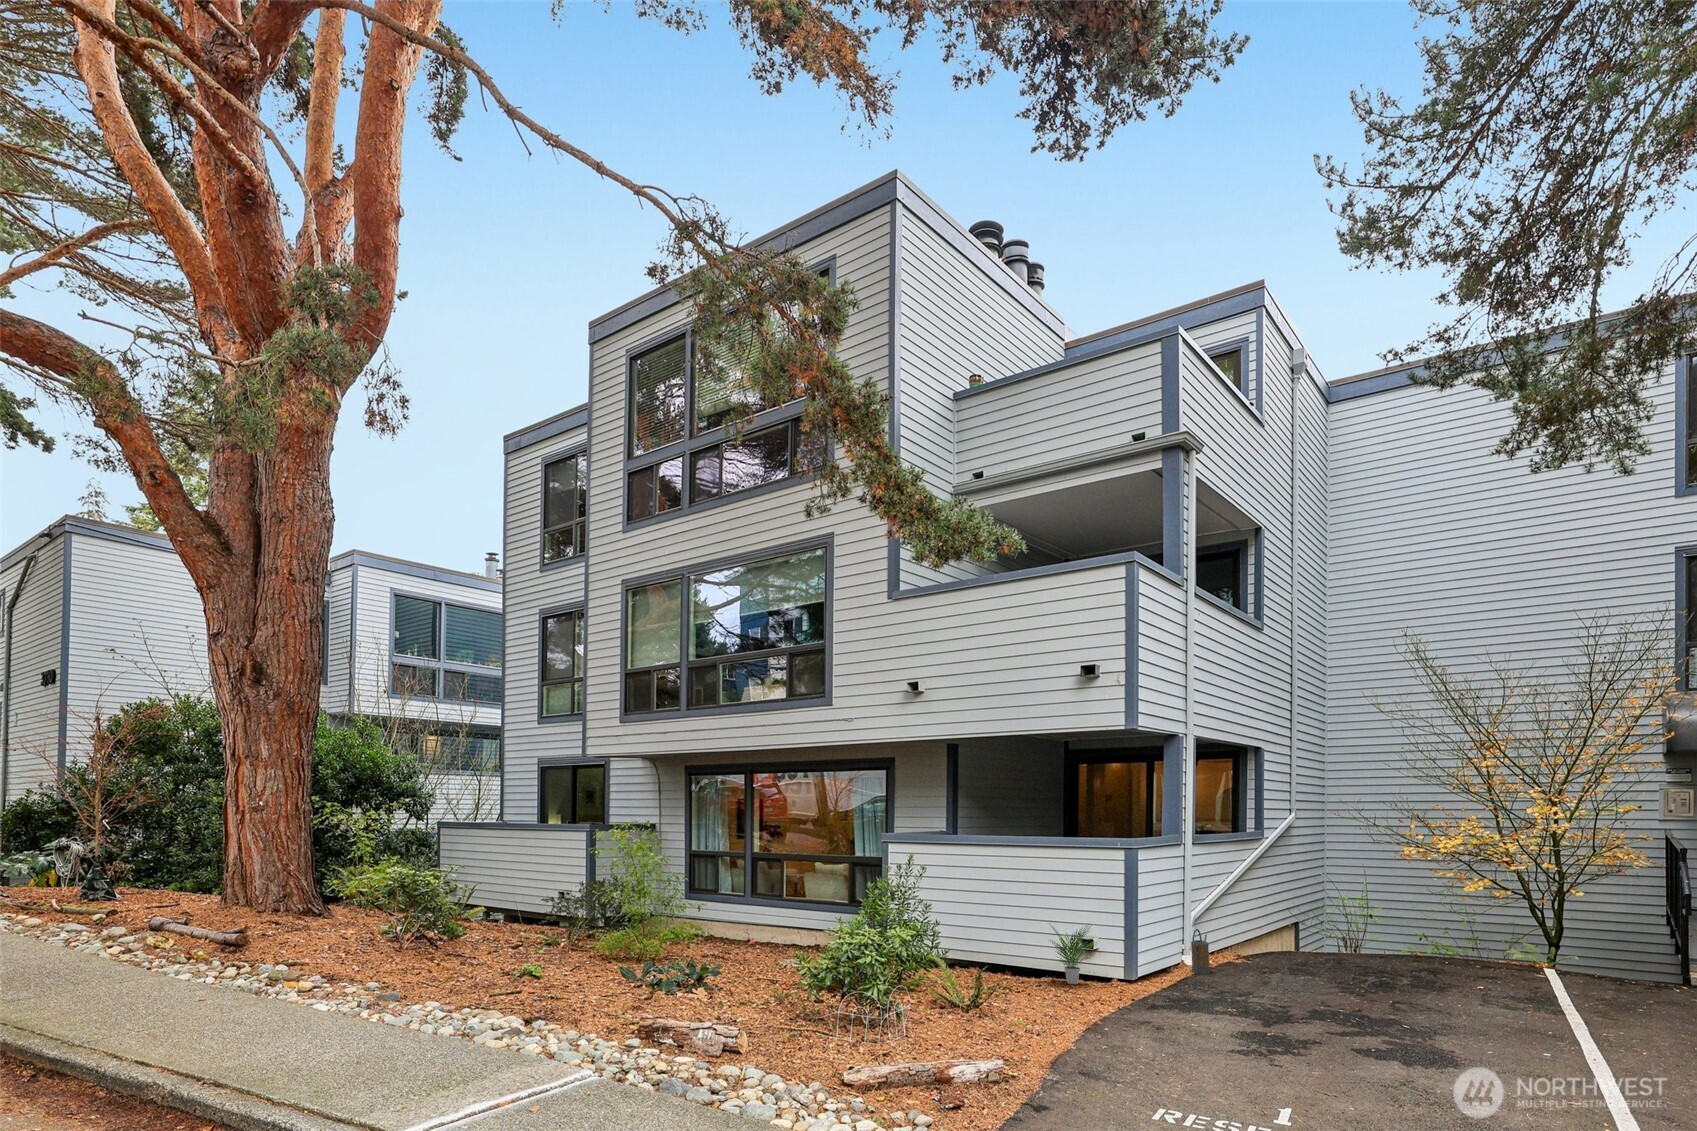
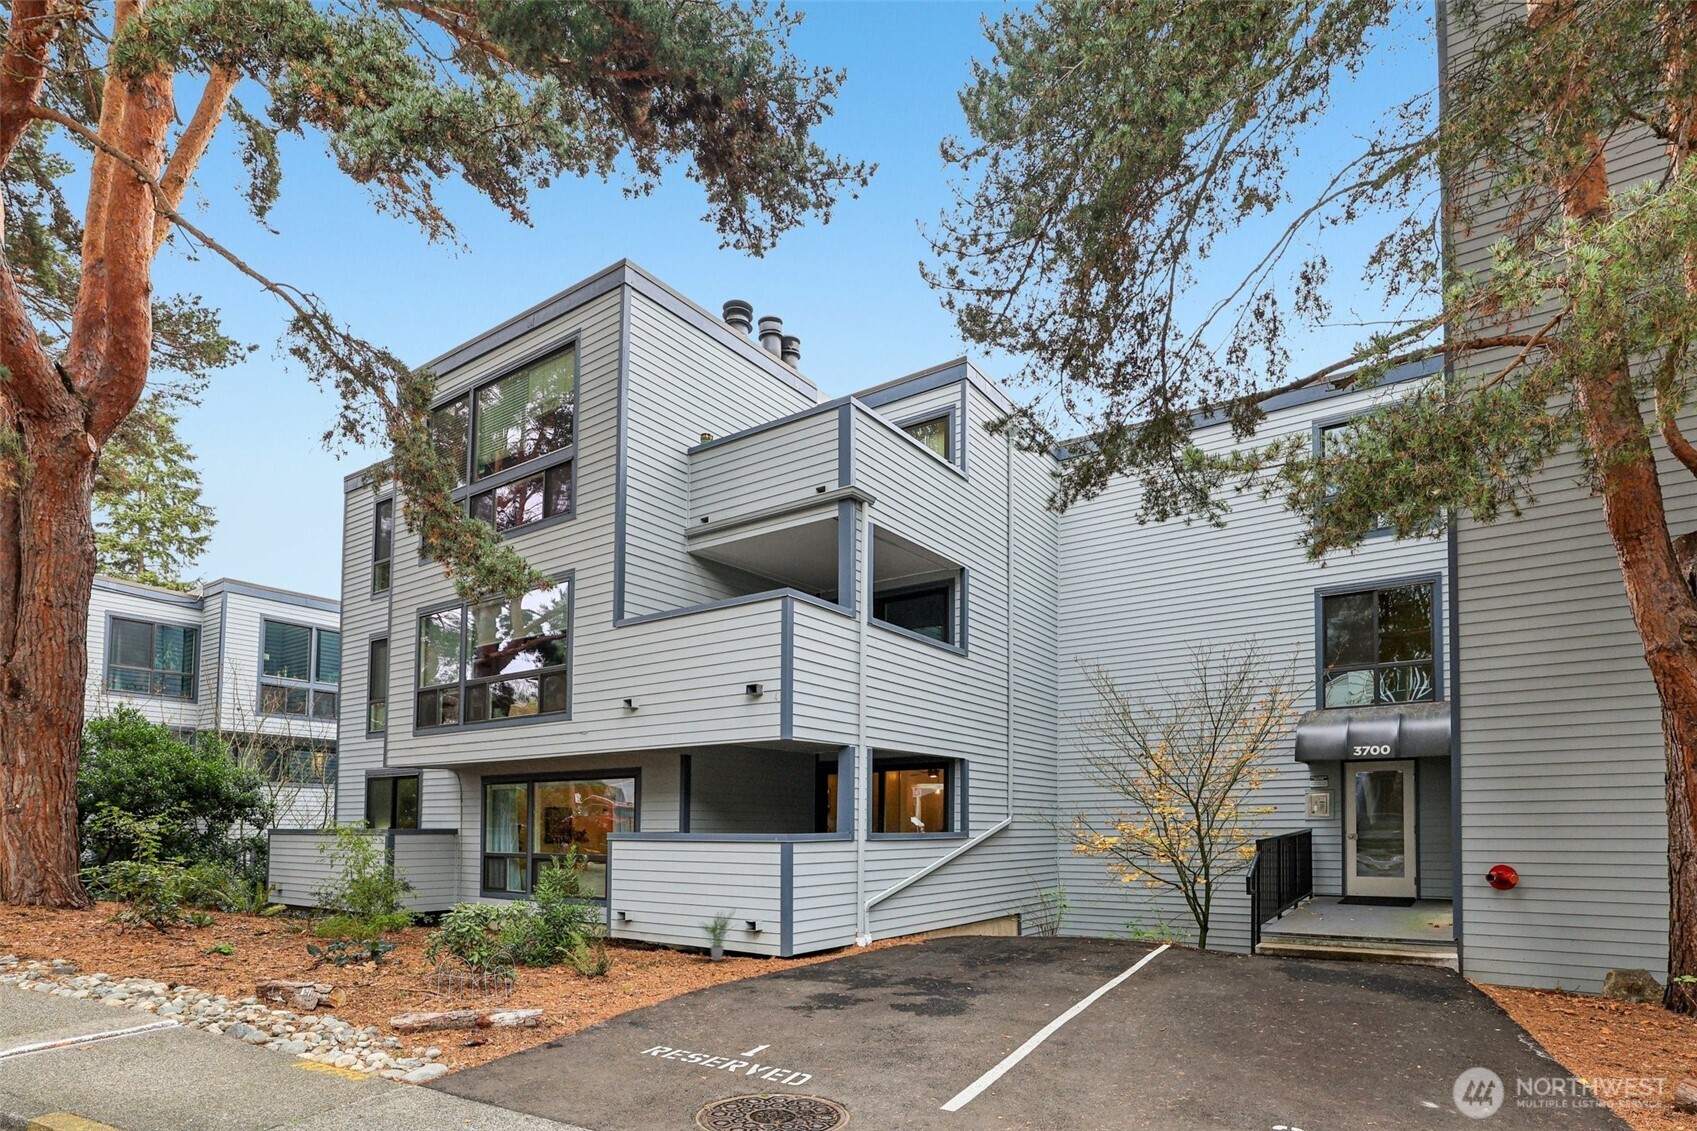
watering can: present [1191,929,1210,974] -> none [838,914,857,953]

